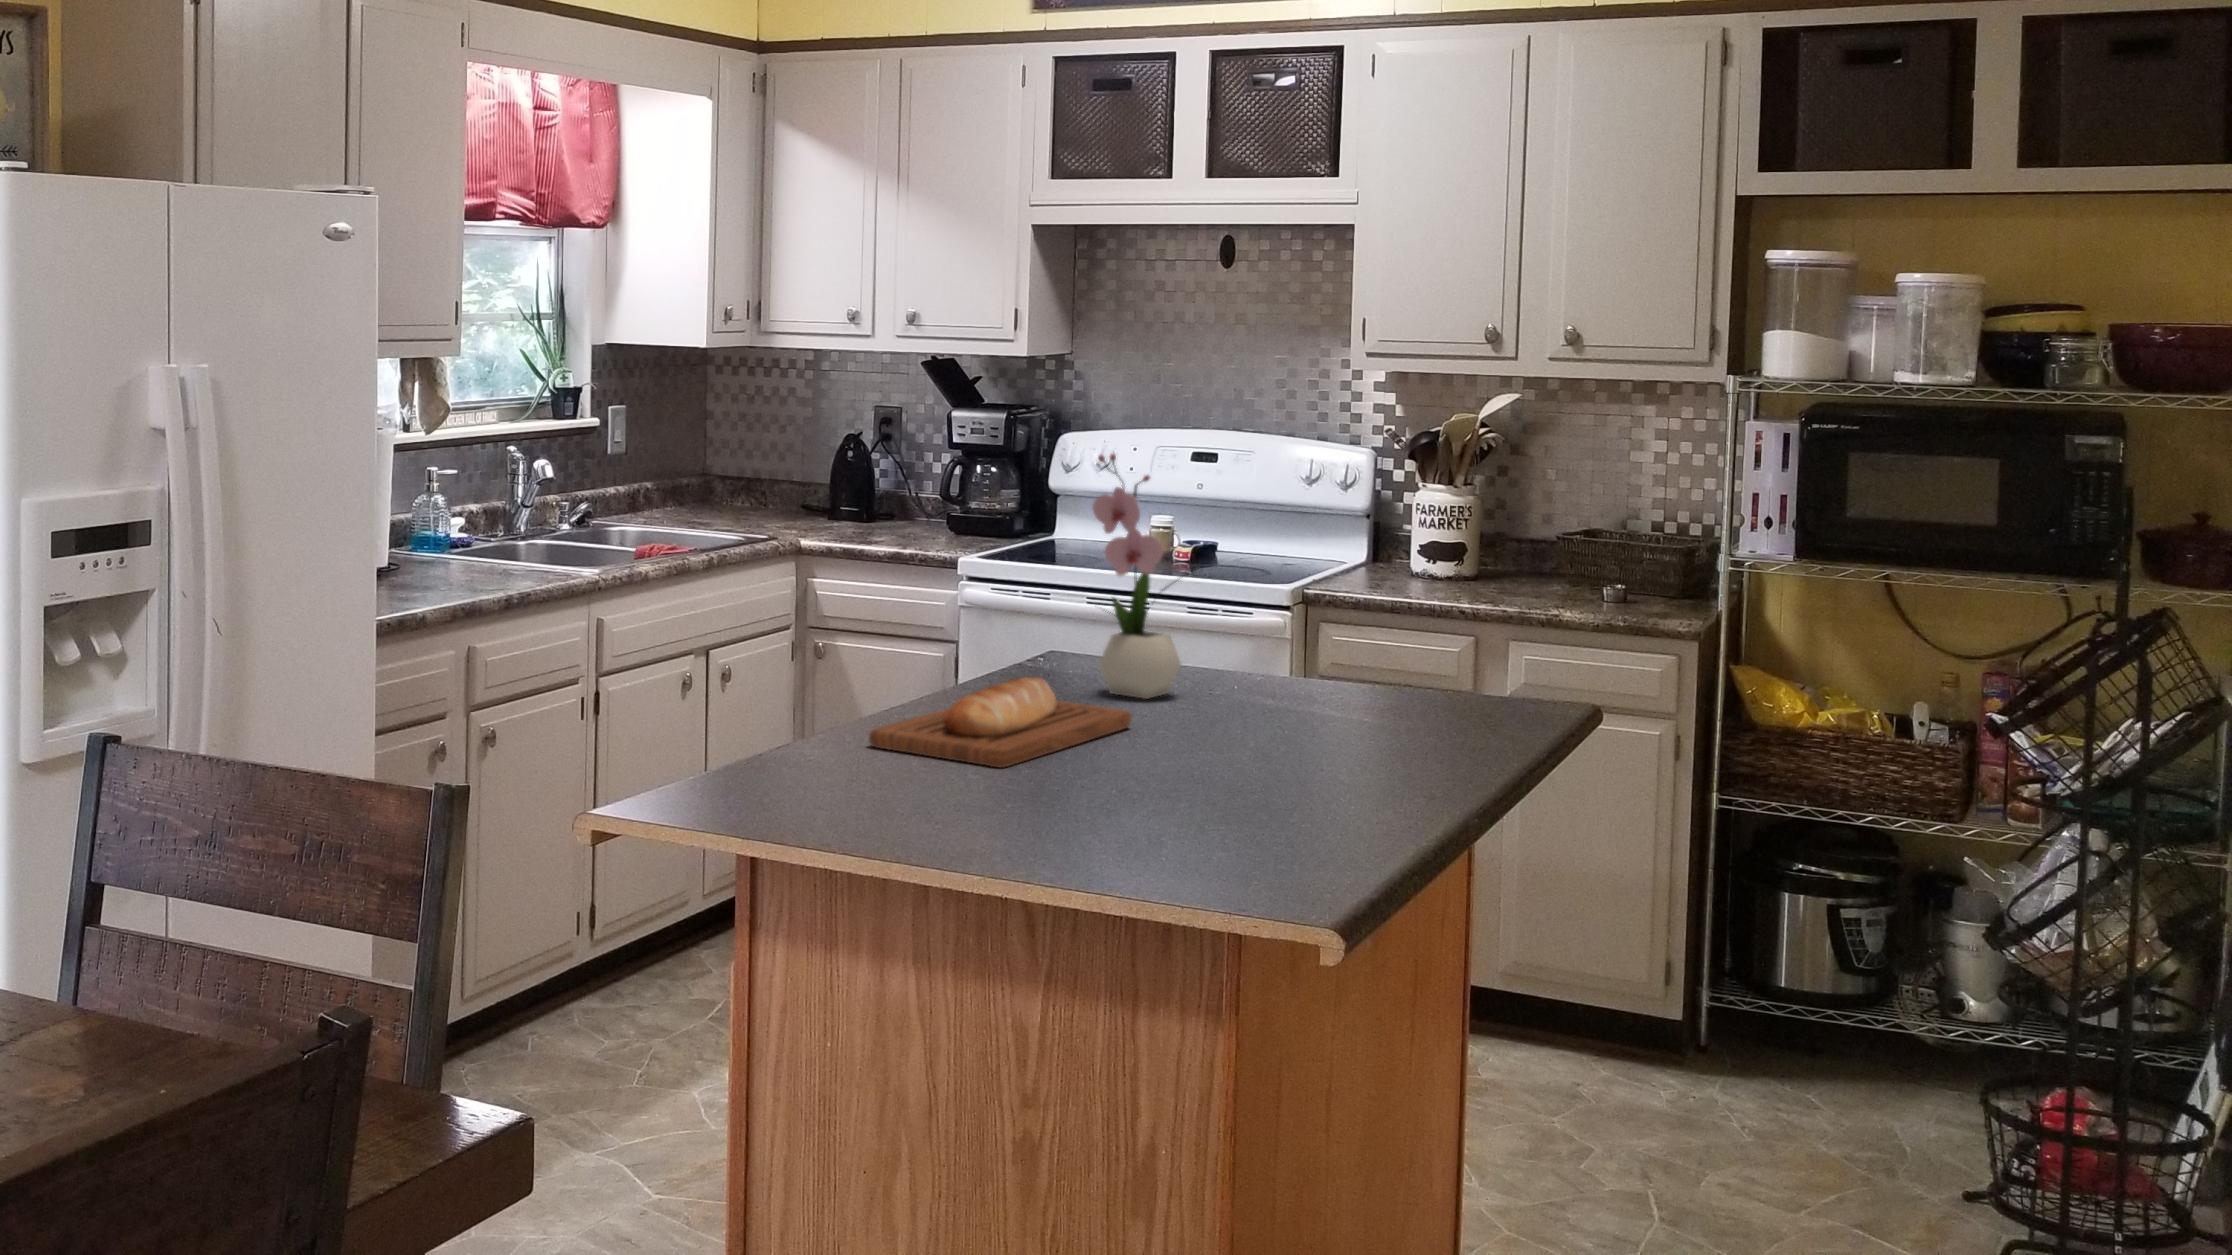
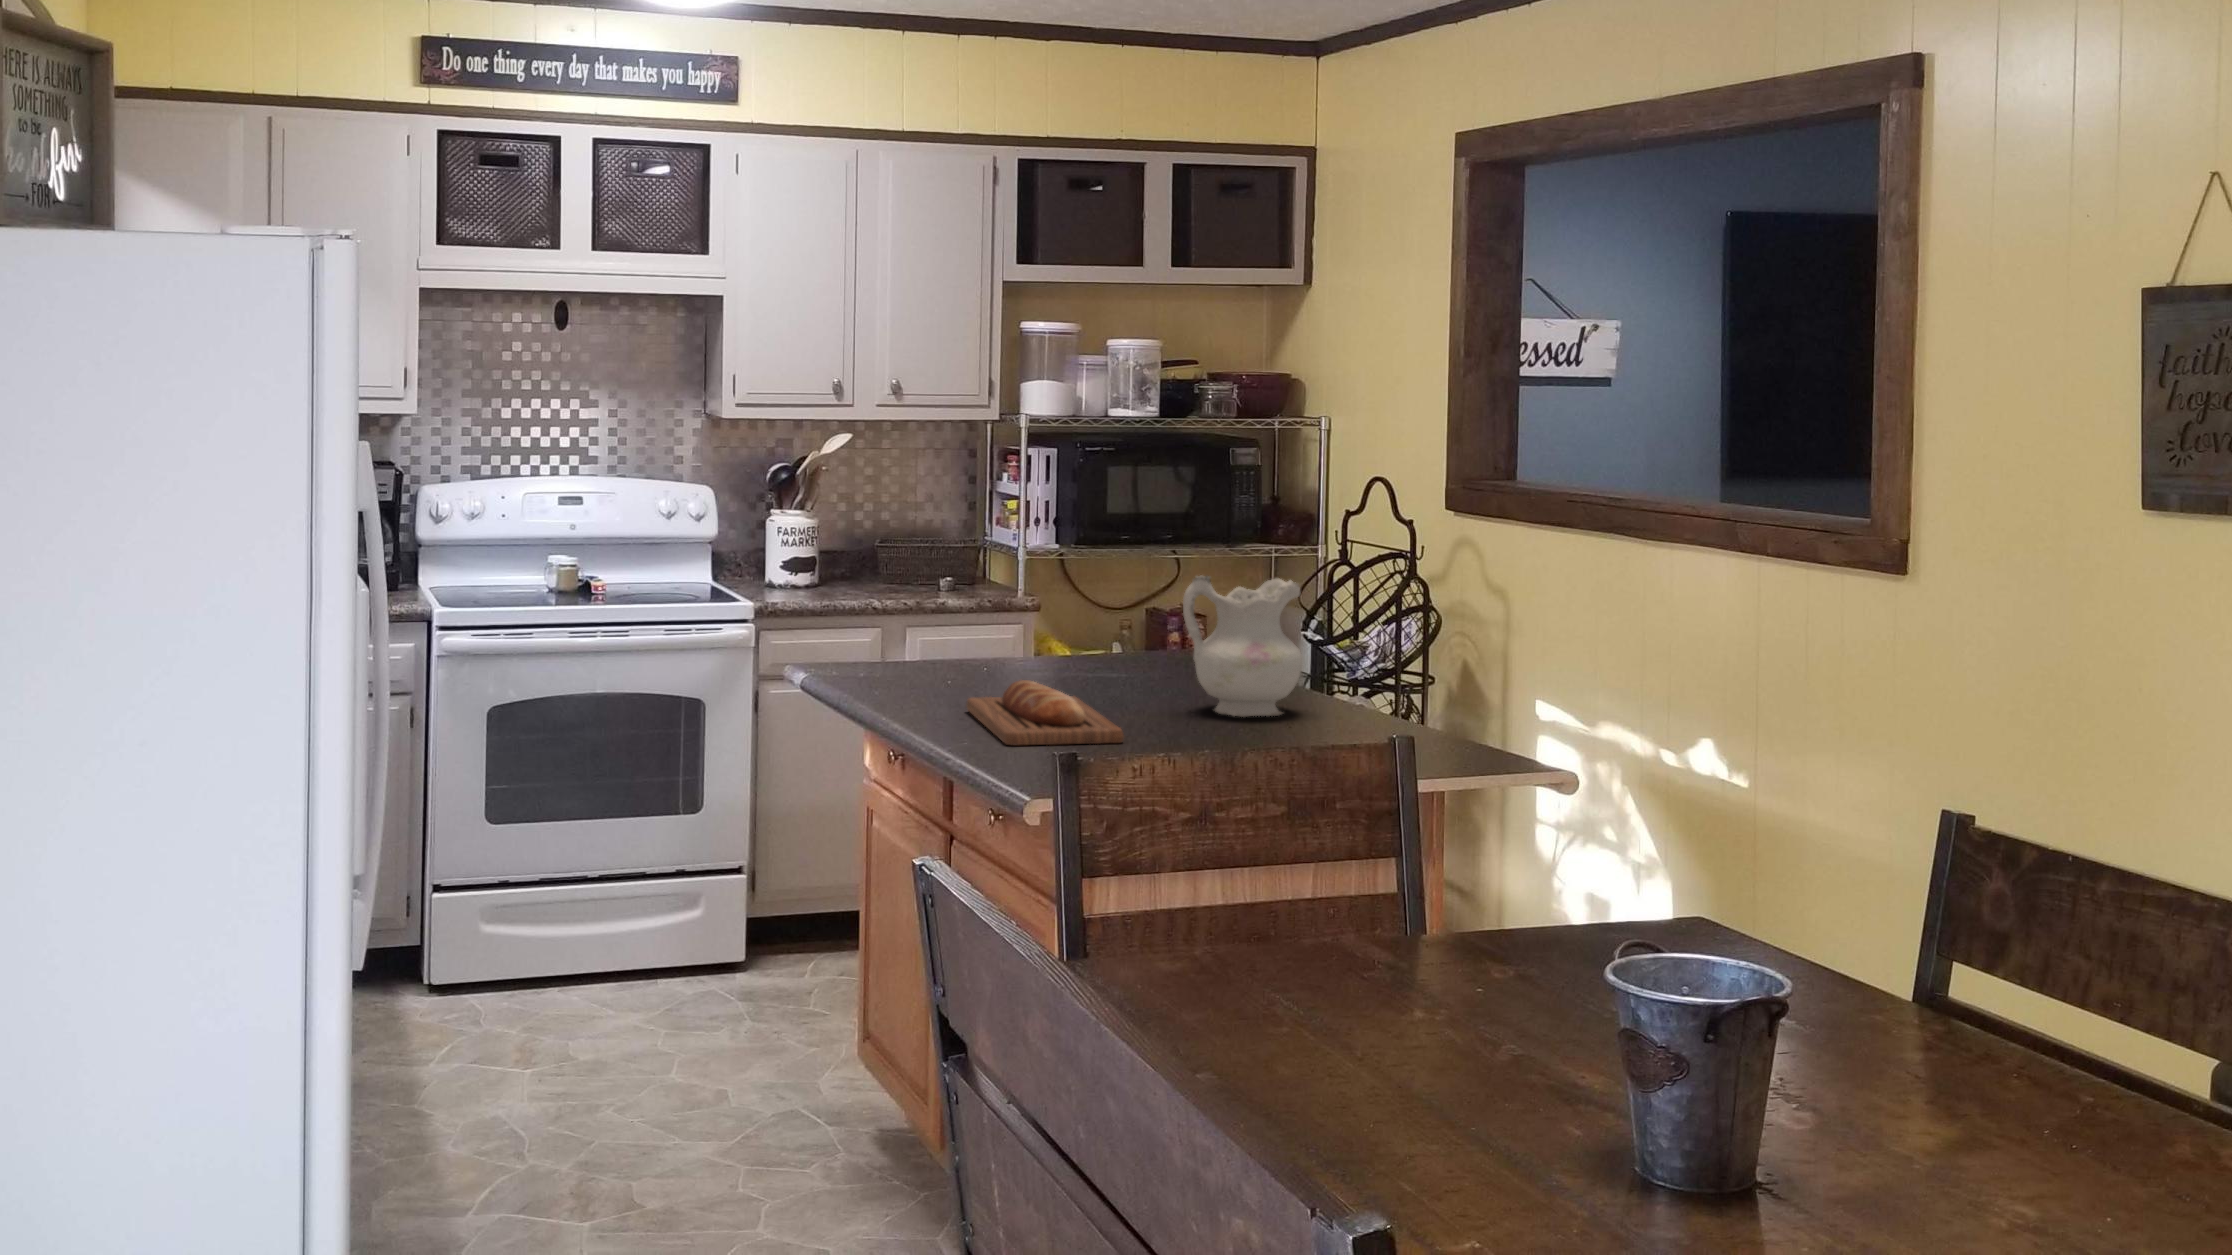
flower arrangement: present [1093,454,1183,699] -> none [956,504,1020,691]
ceramic pitcher: none [1236,561,1406,778] -> present [1183,576,1302,717]

